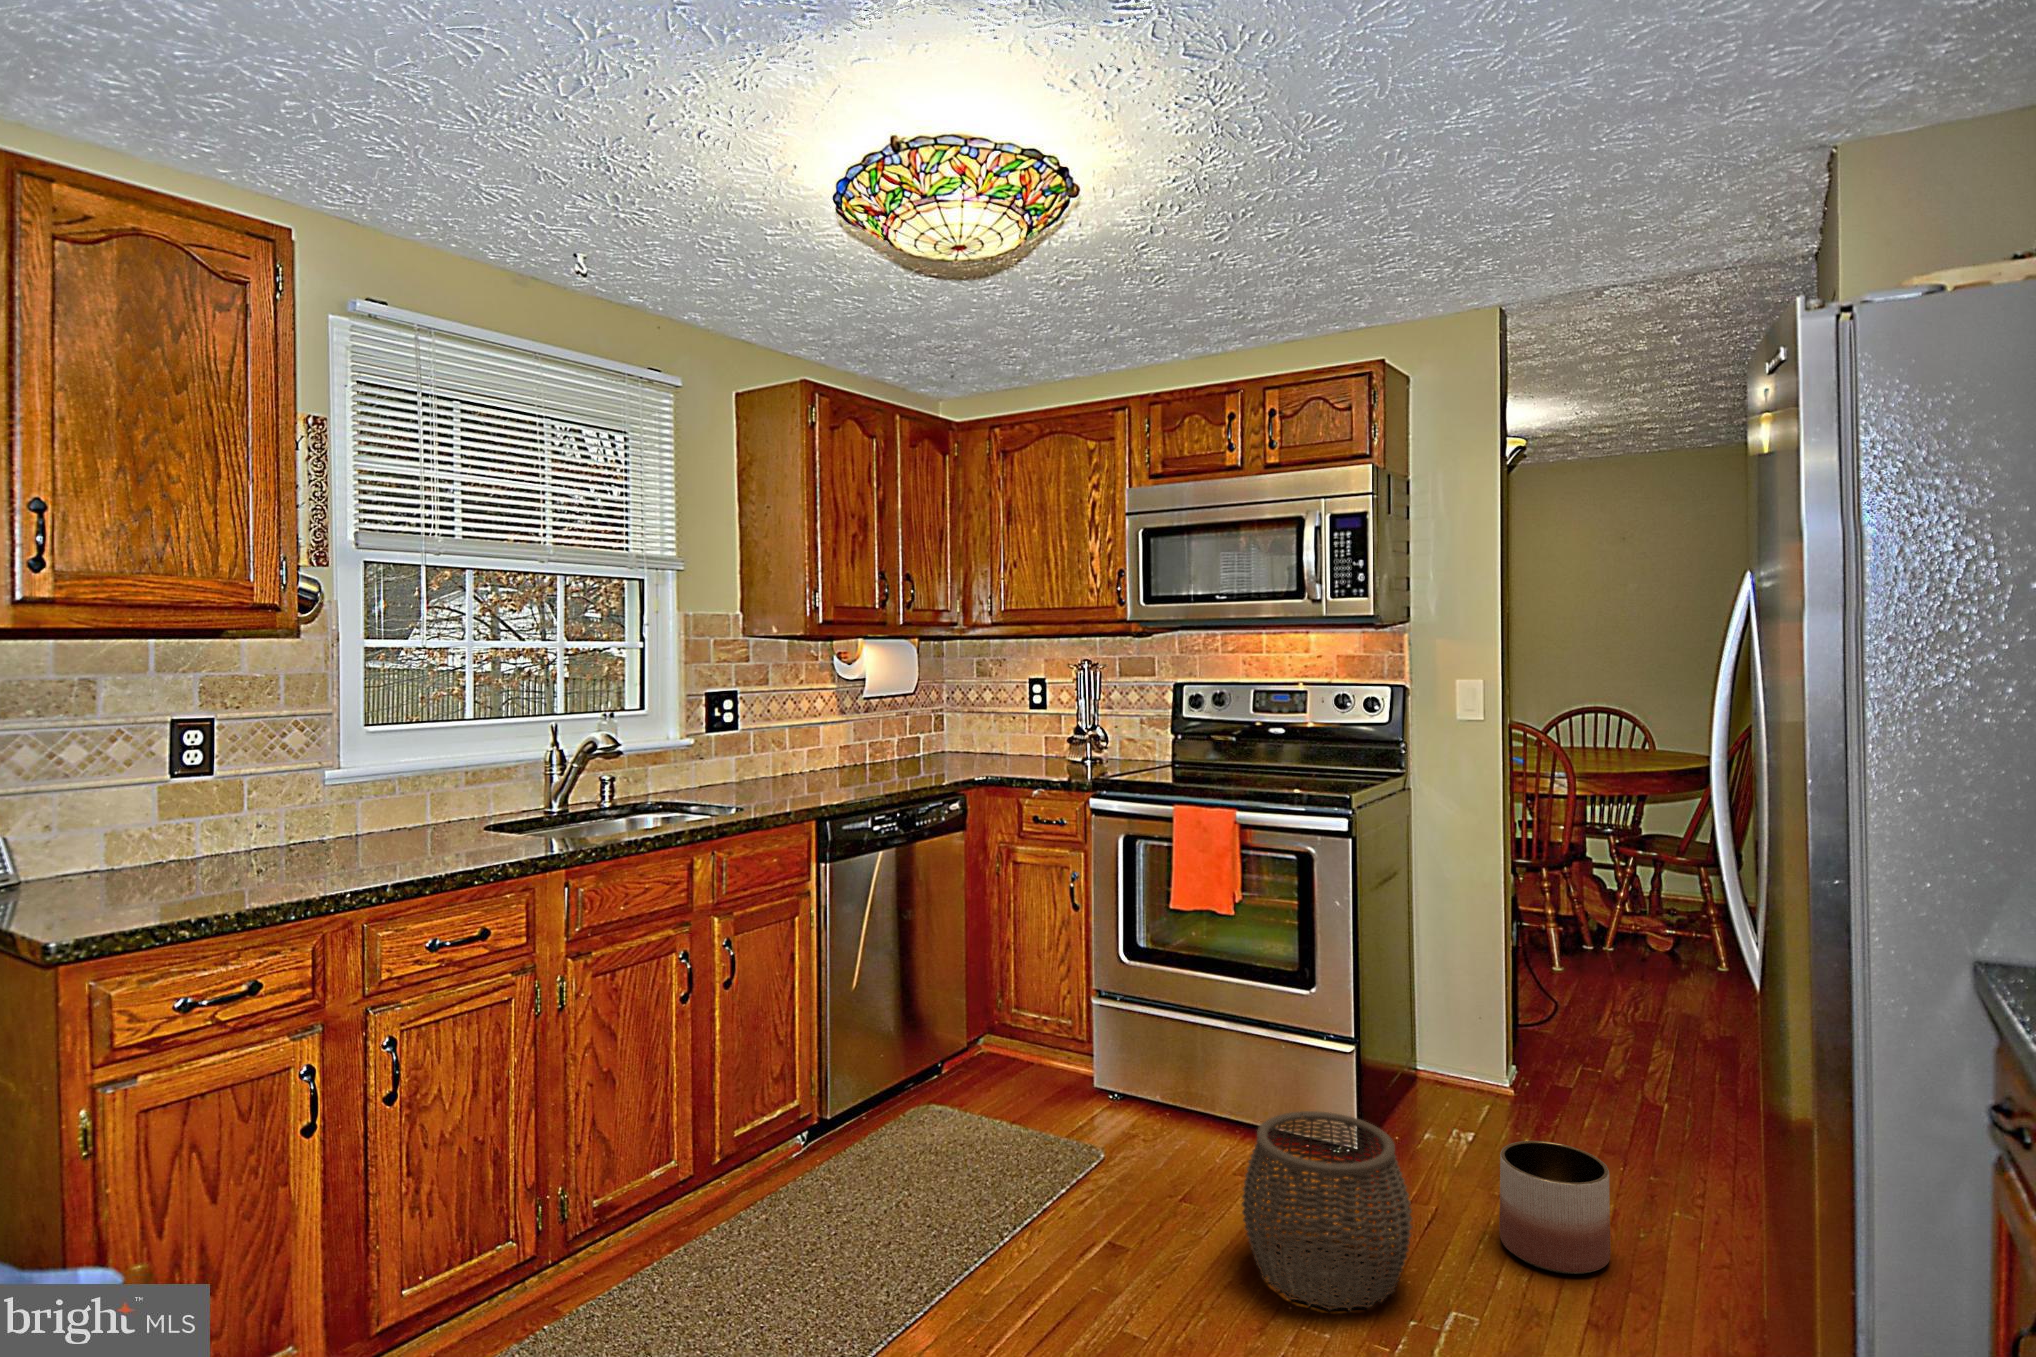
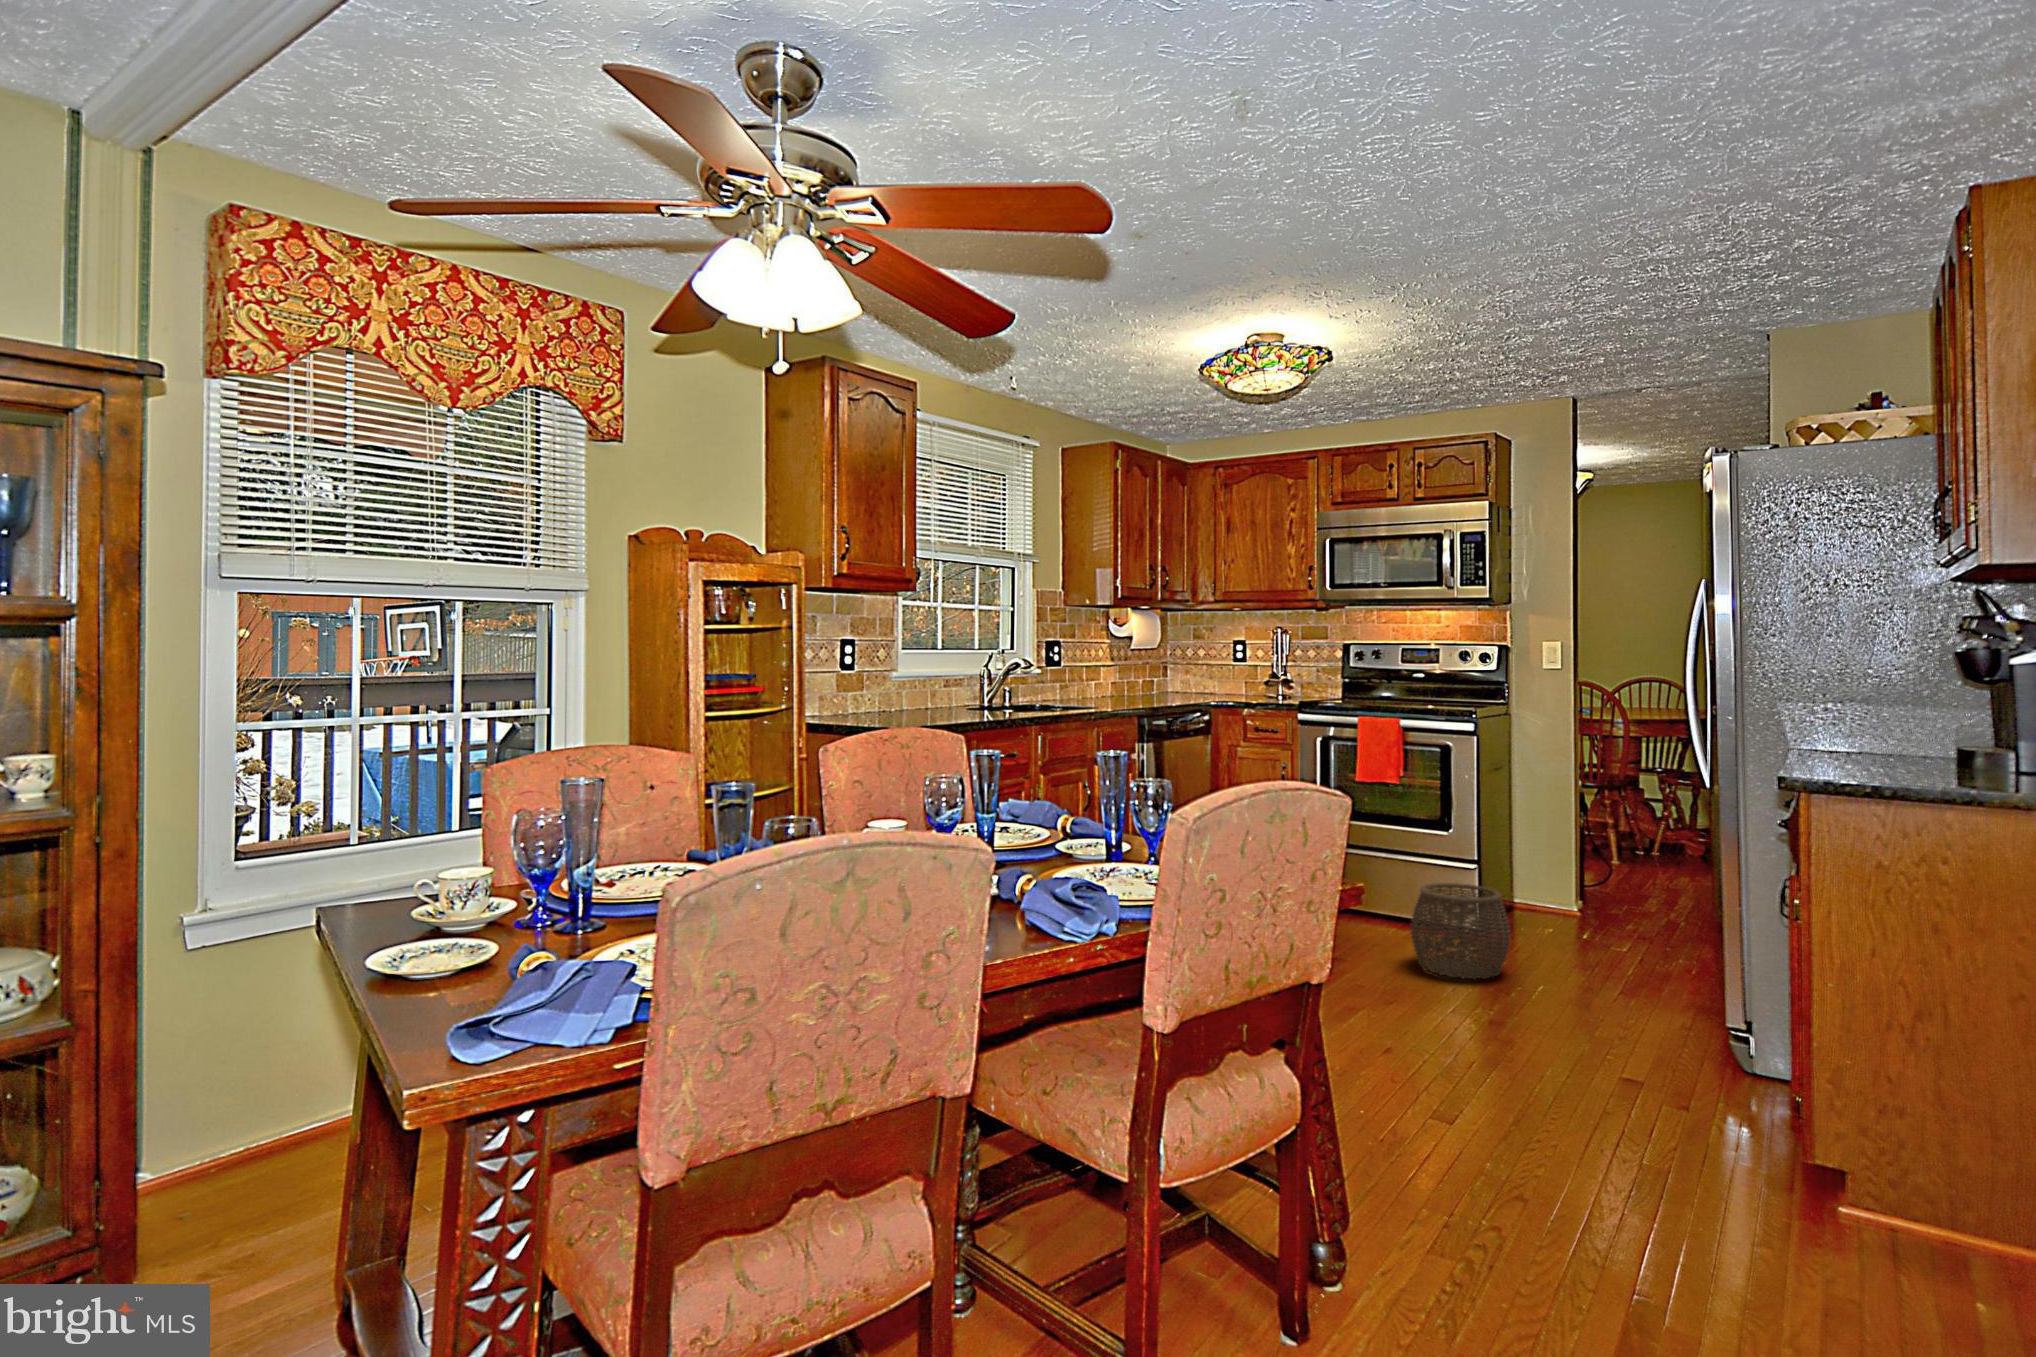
planter: present [1499,1141,1610,1274] -> none [1563,908,1629,973]

